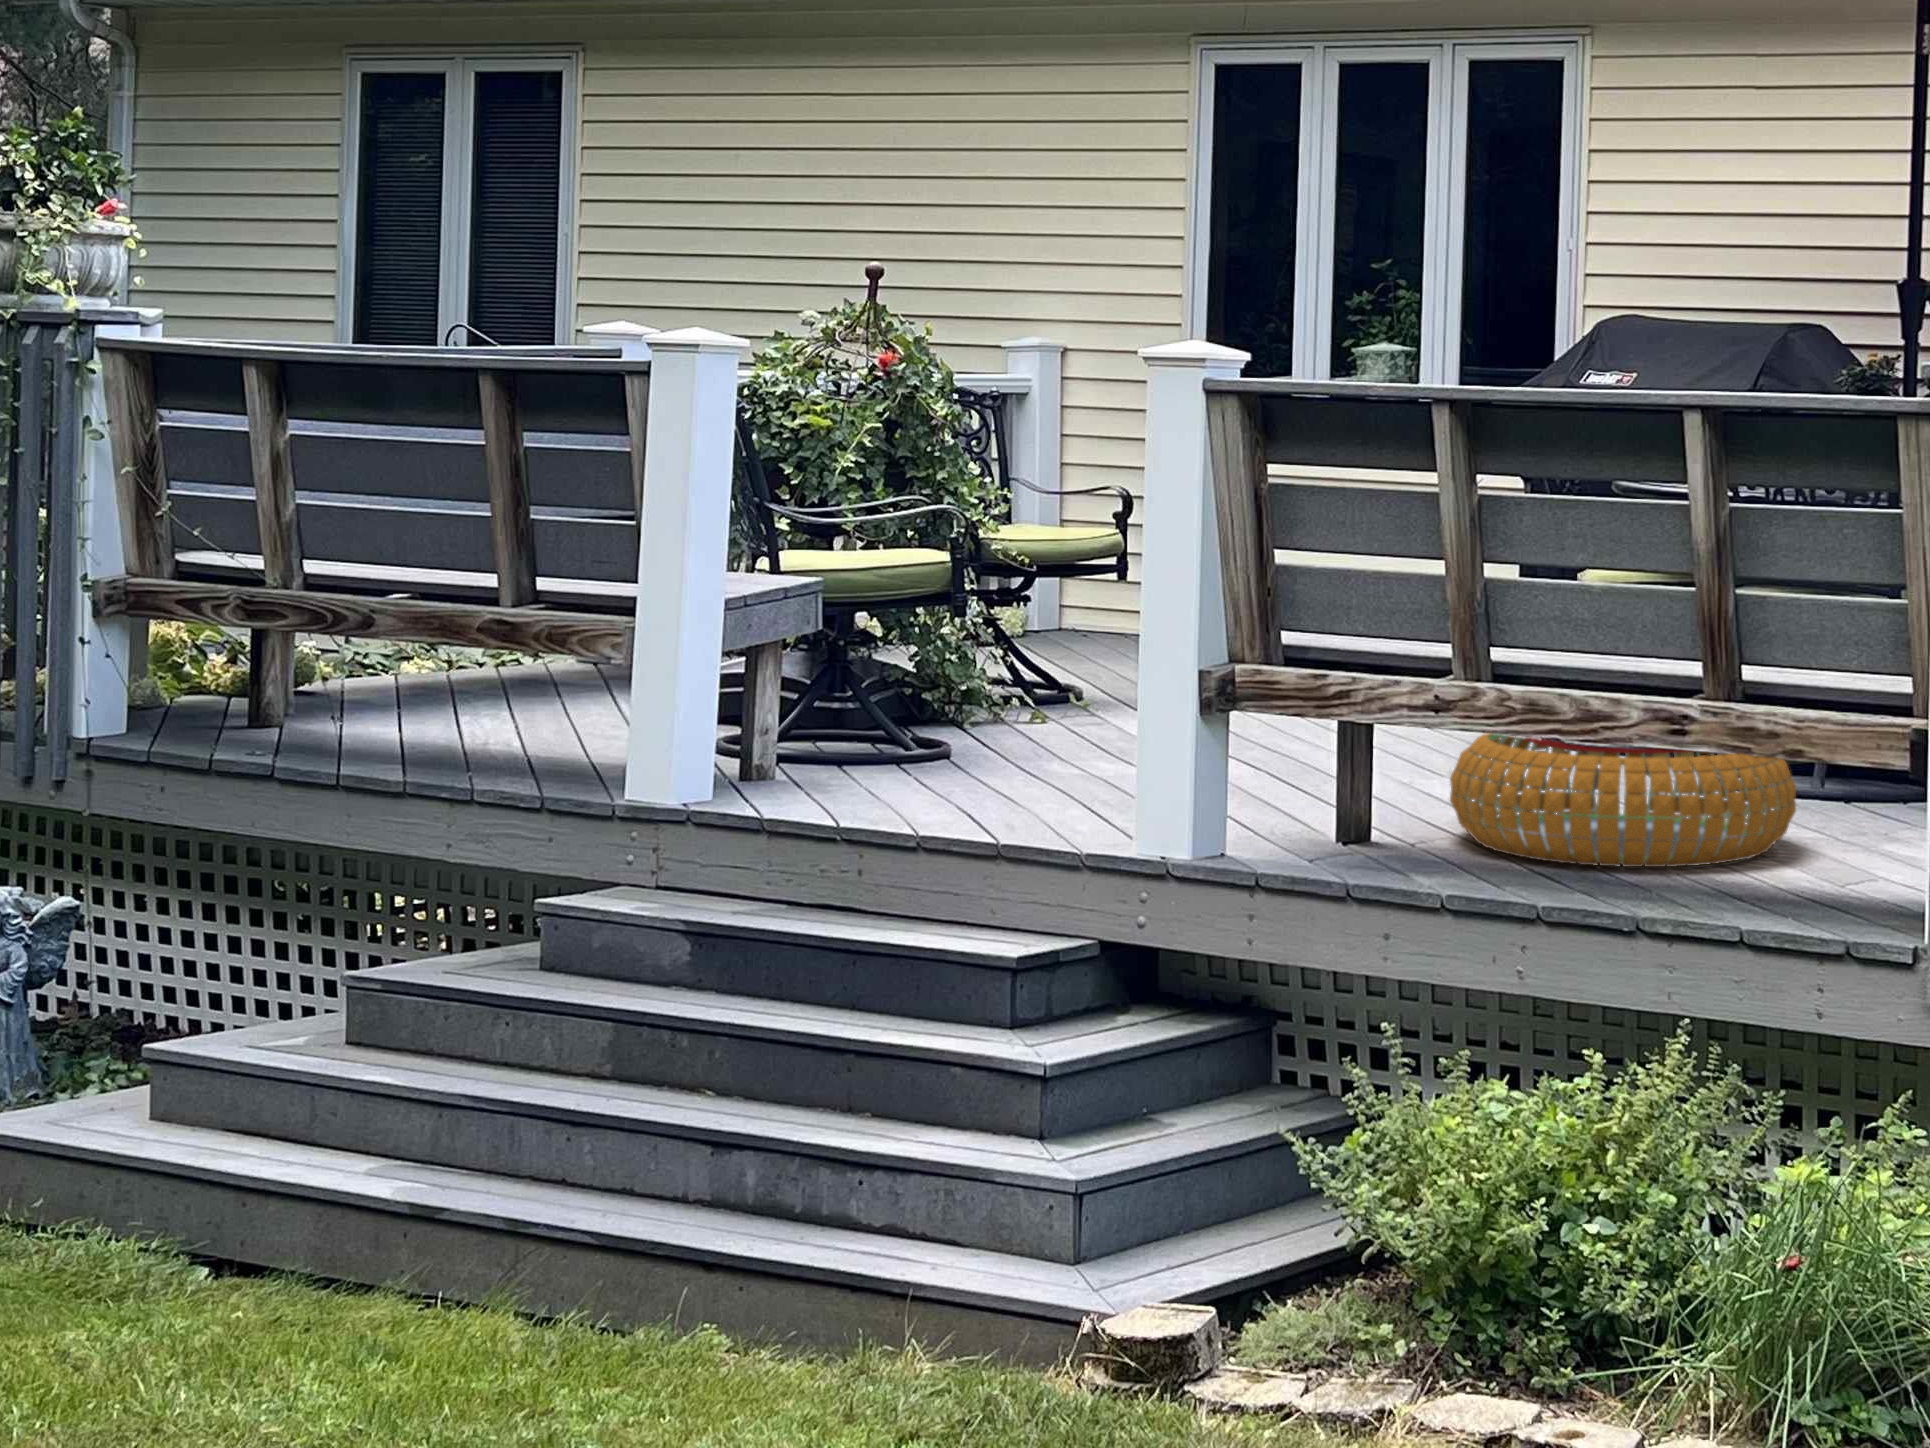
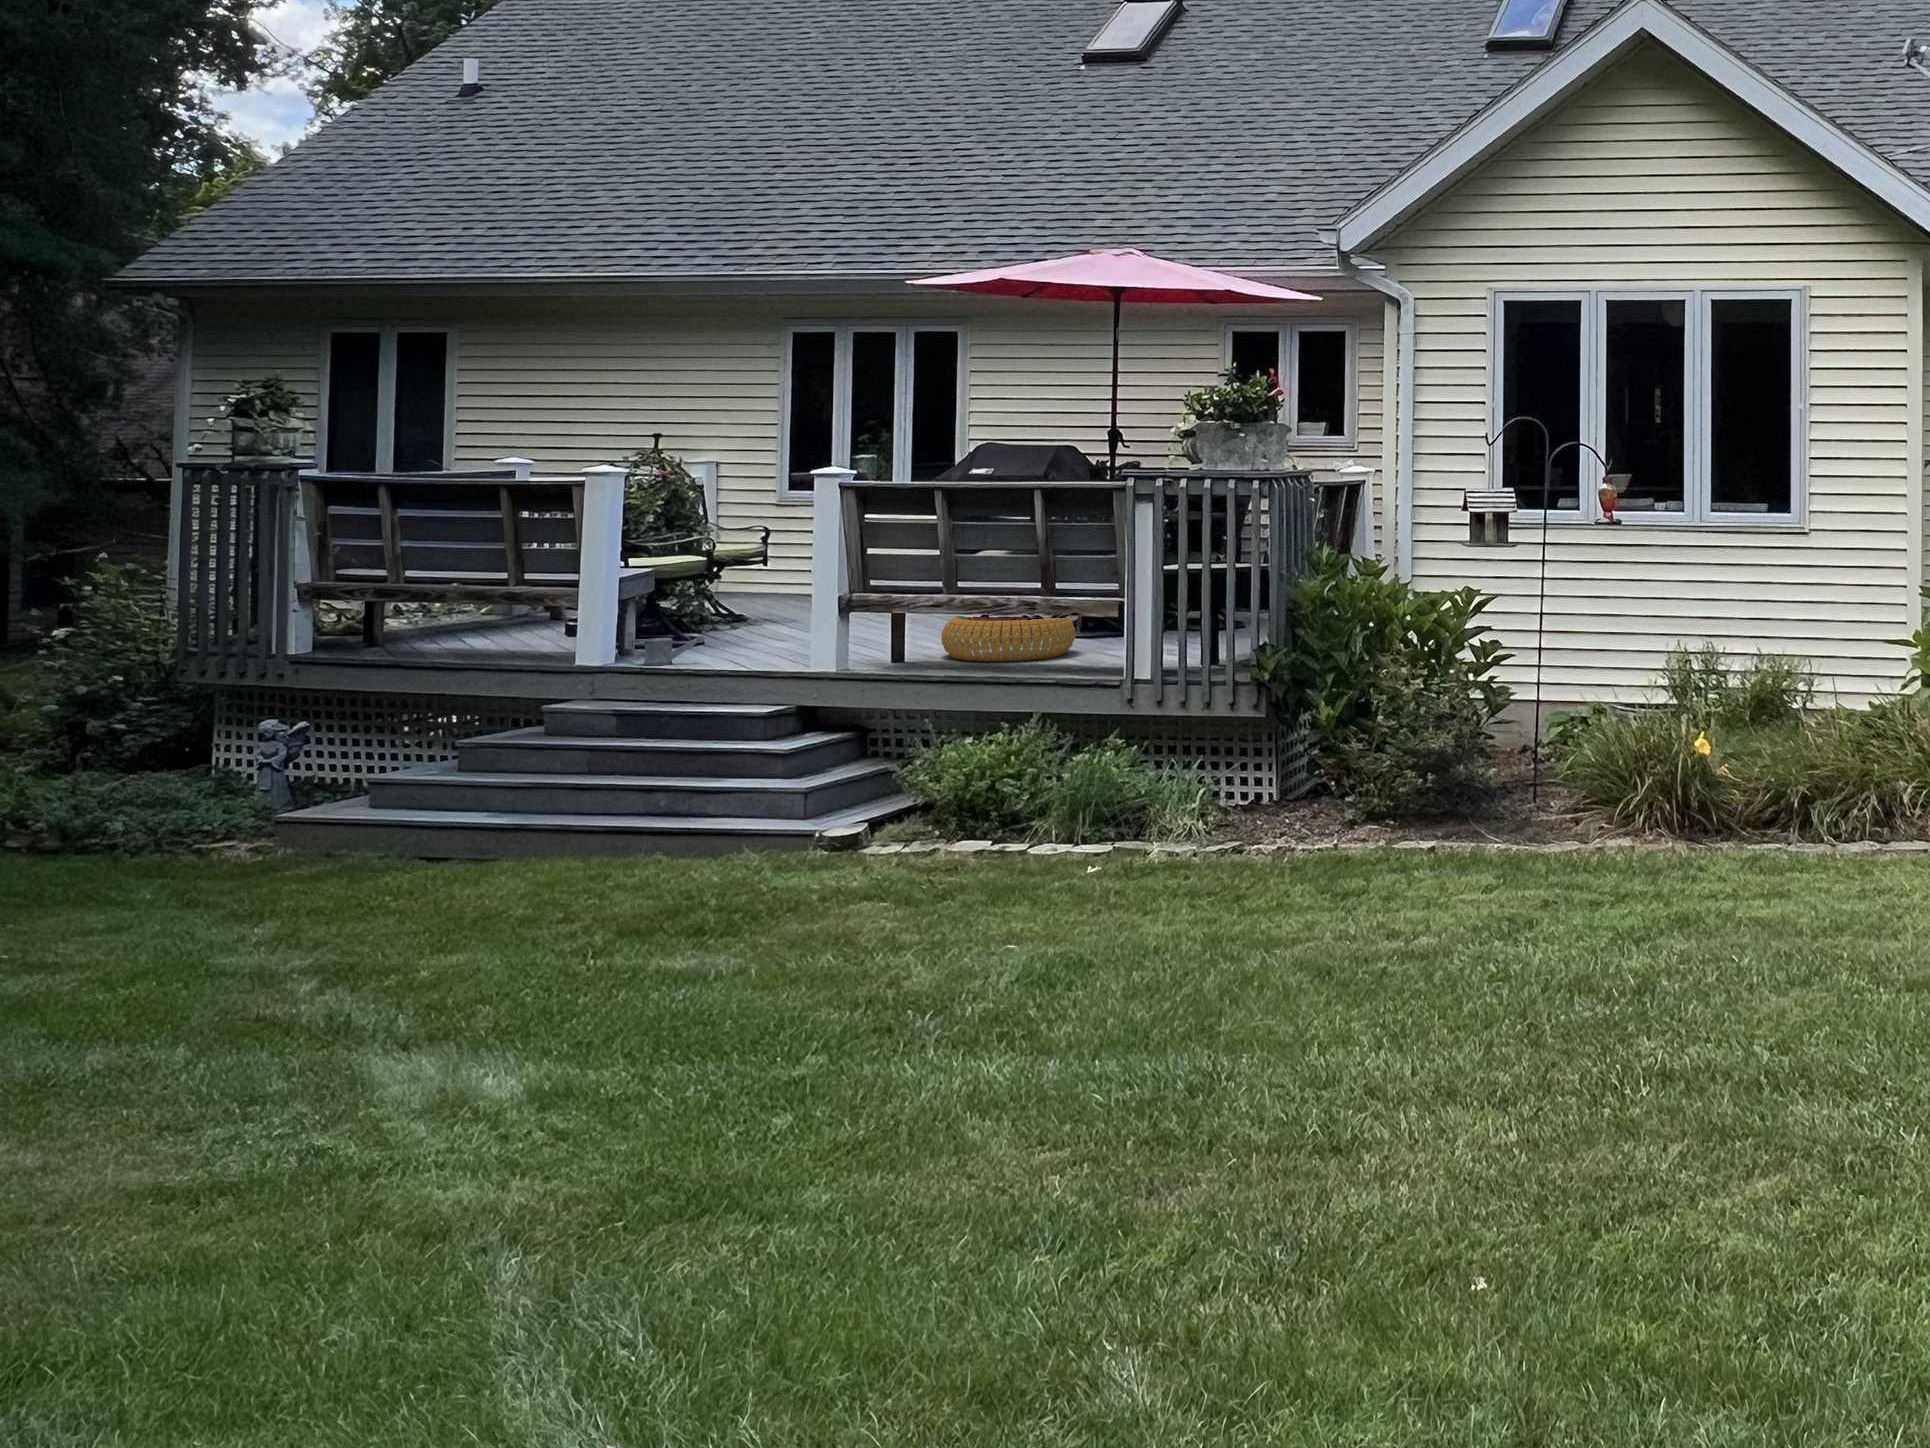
watering can: none [733,741,892,812] -> present [631,634,704,666]

